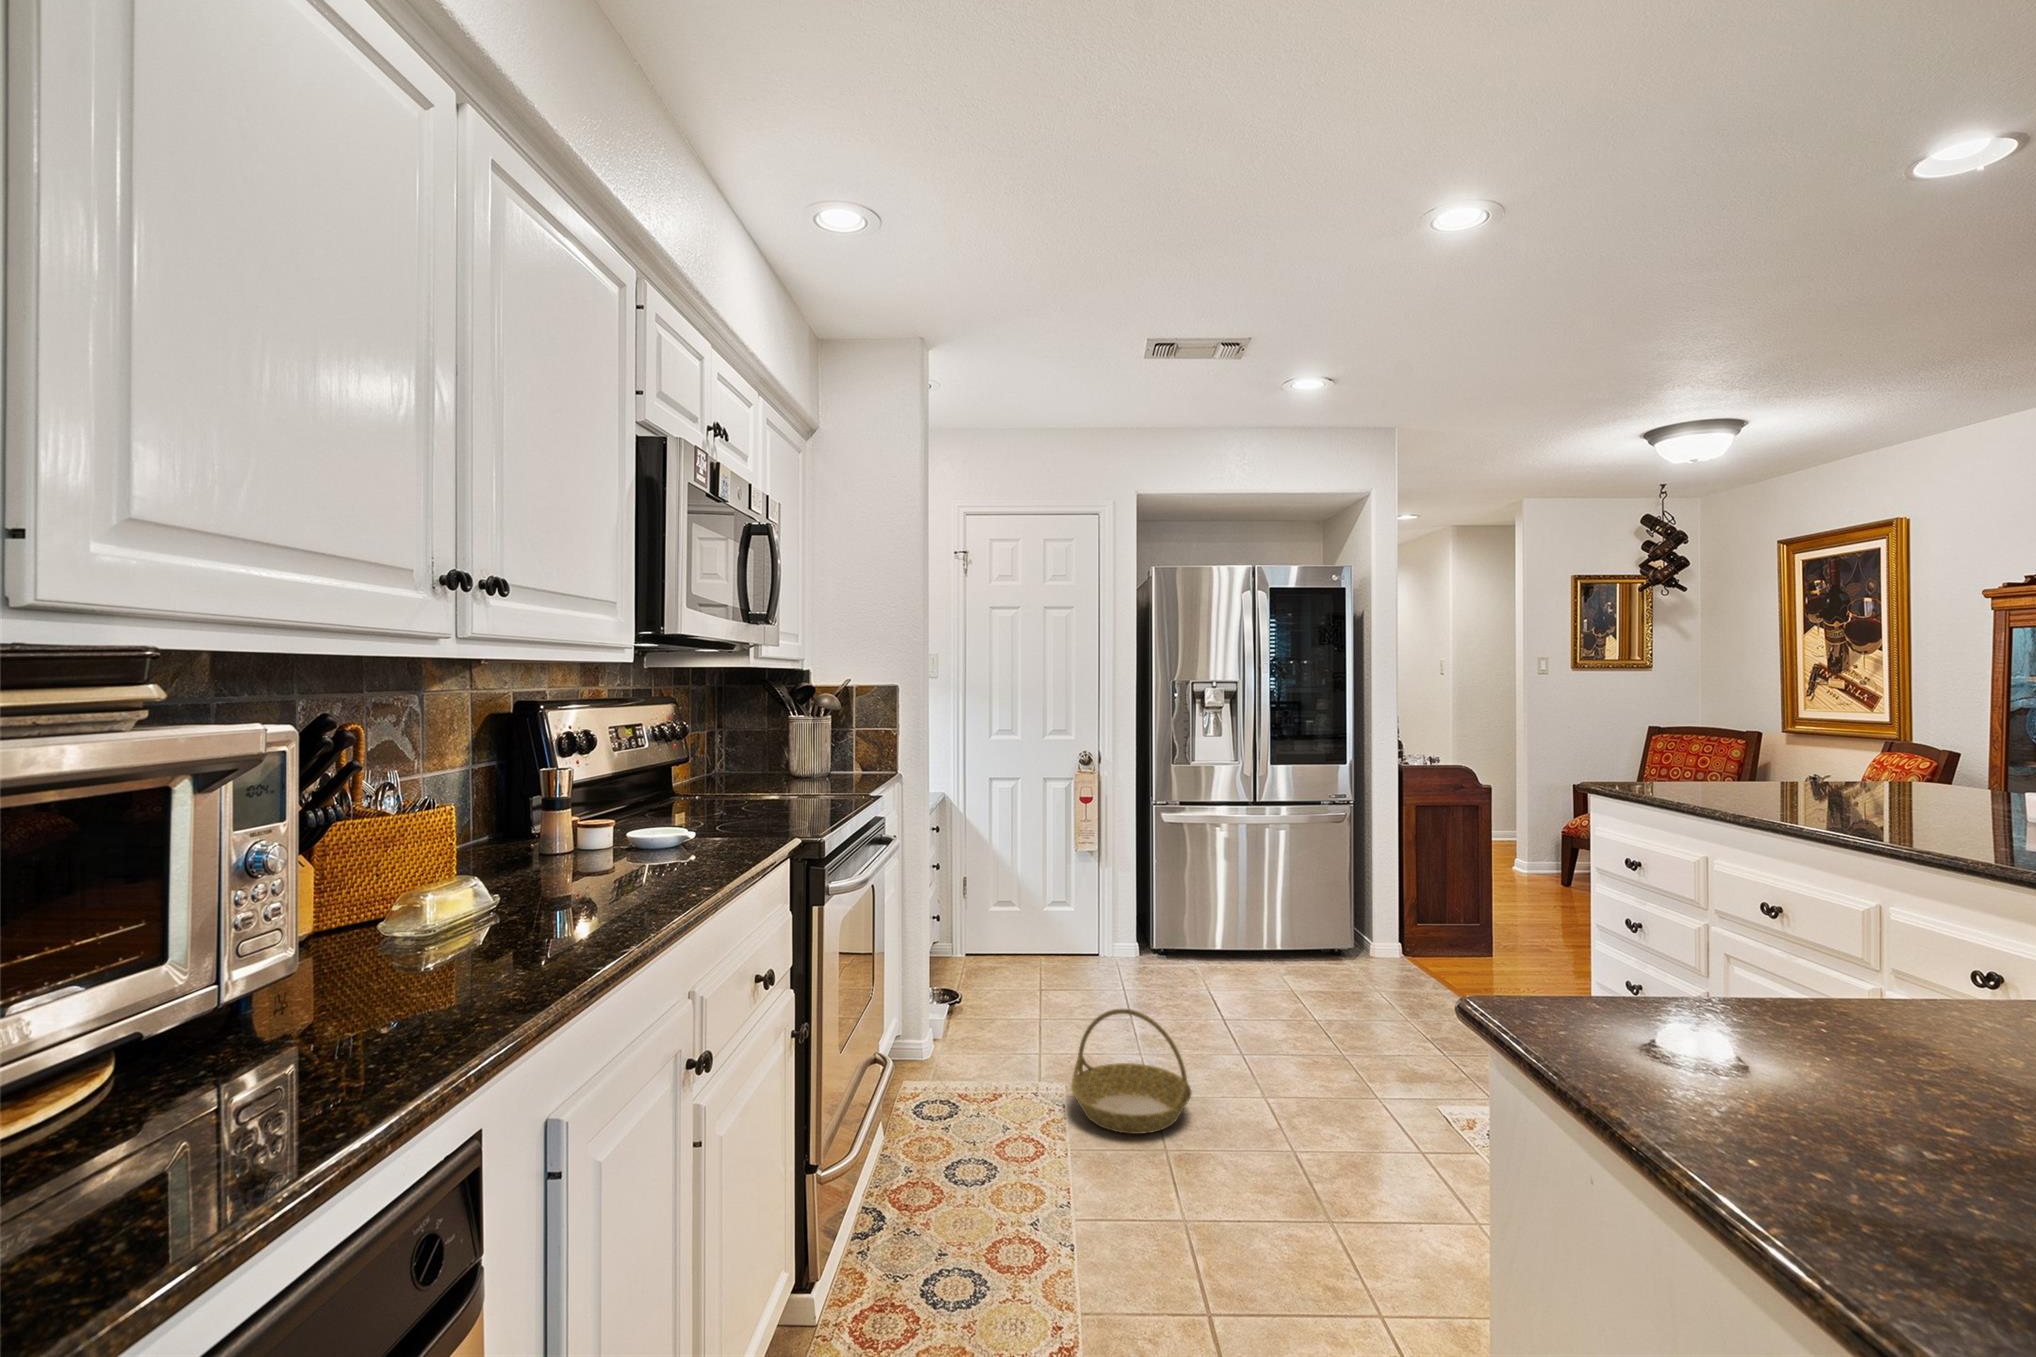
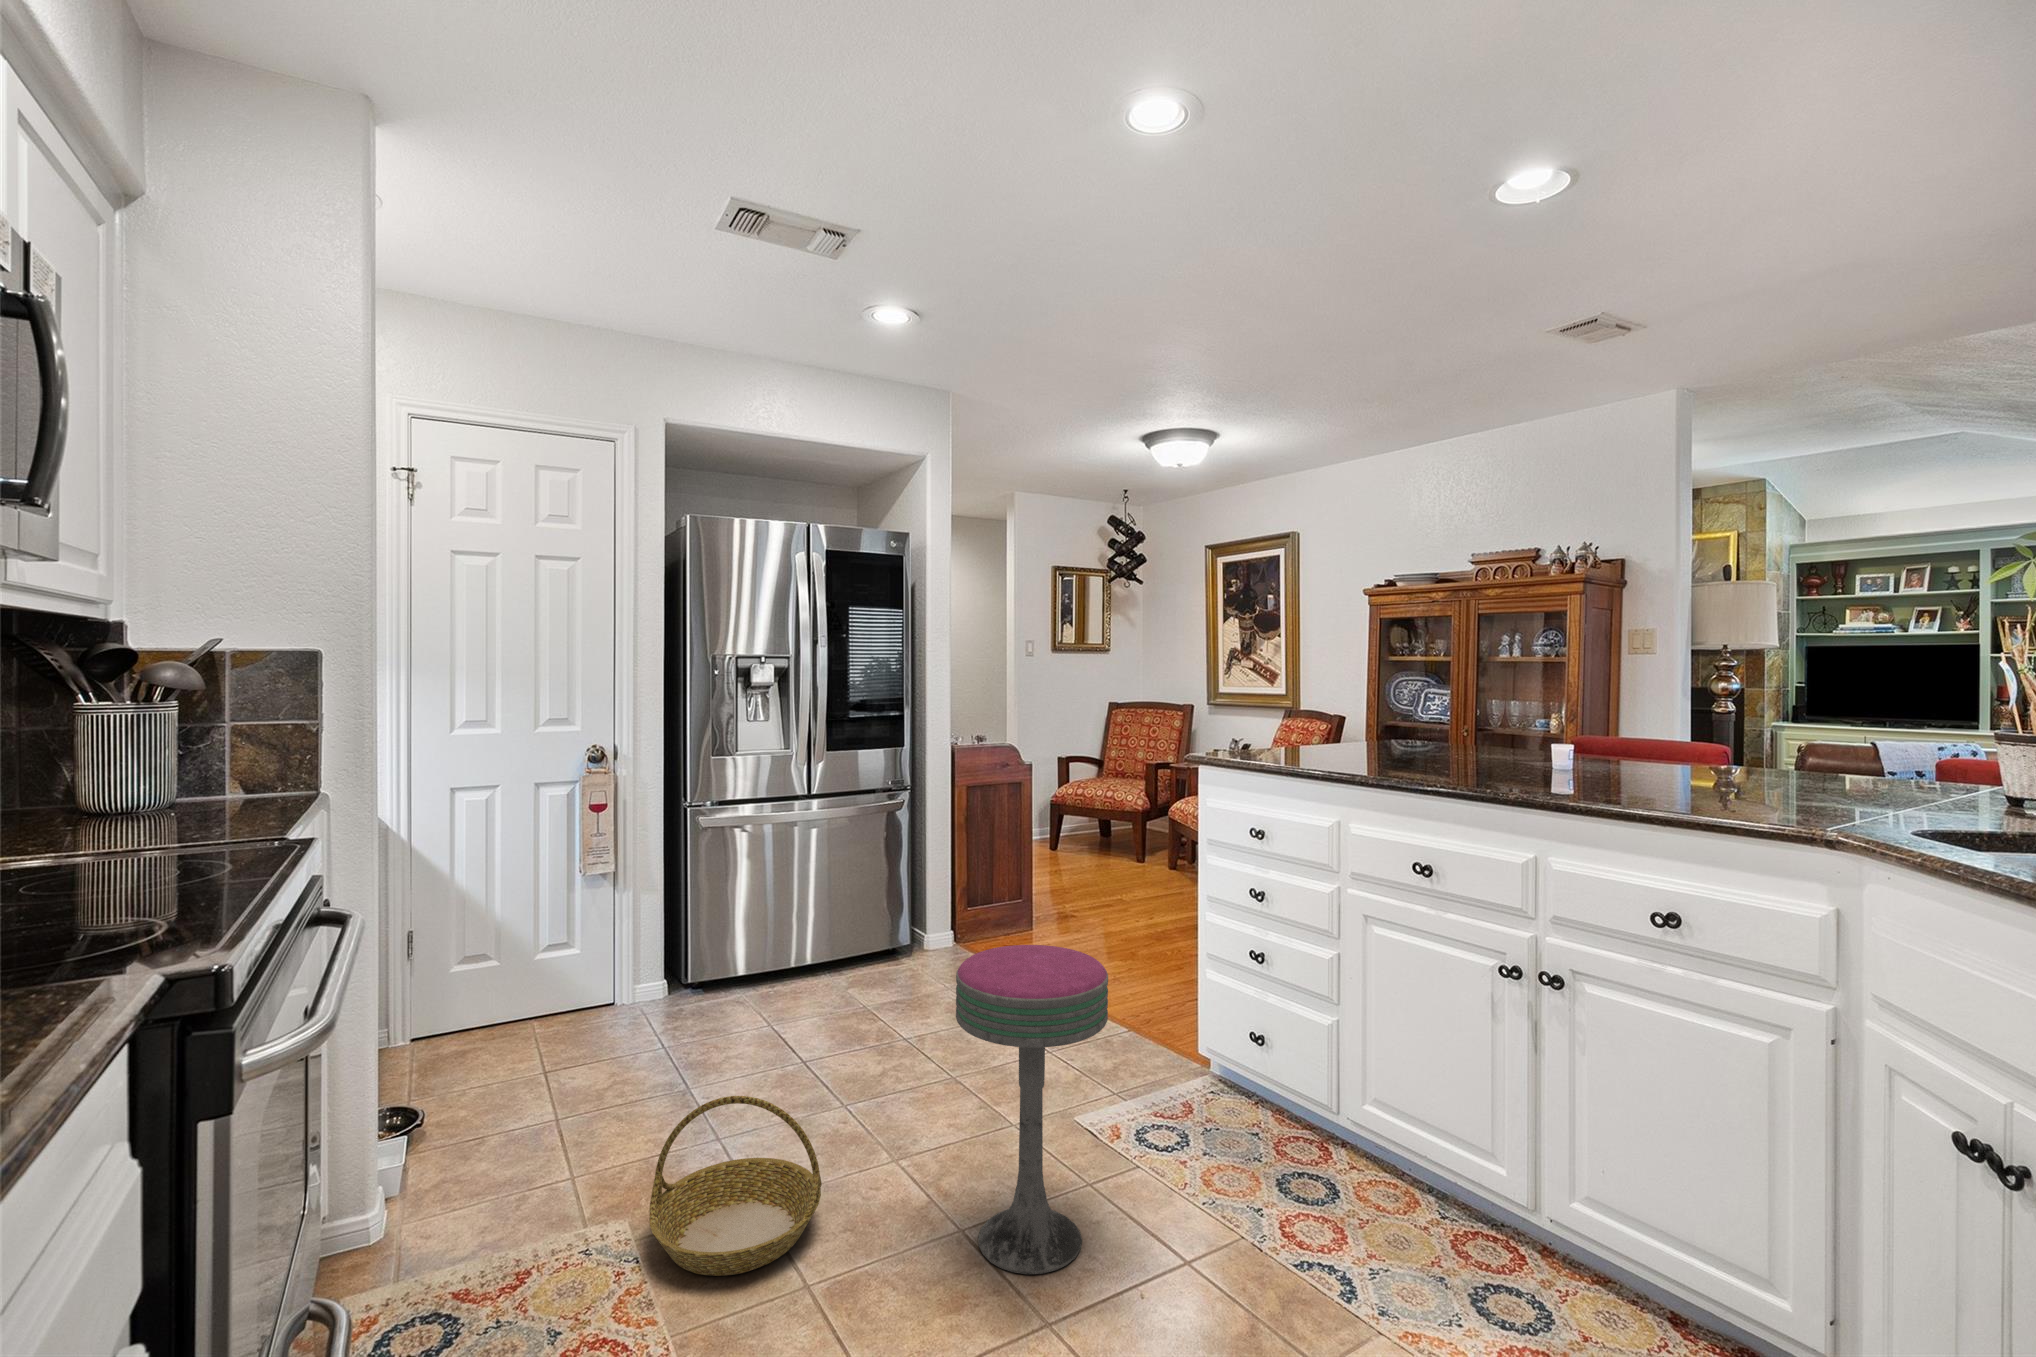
bar stool: none [1284,930,1419,1202] -> present [956,945,1108,1274]

